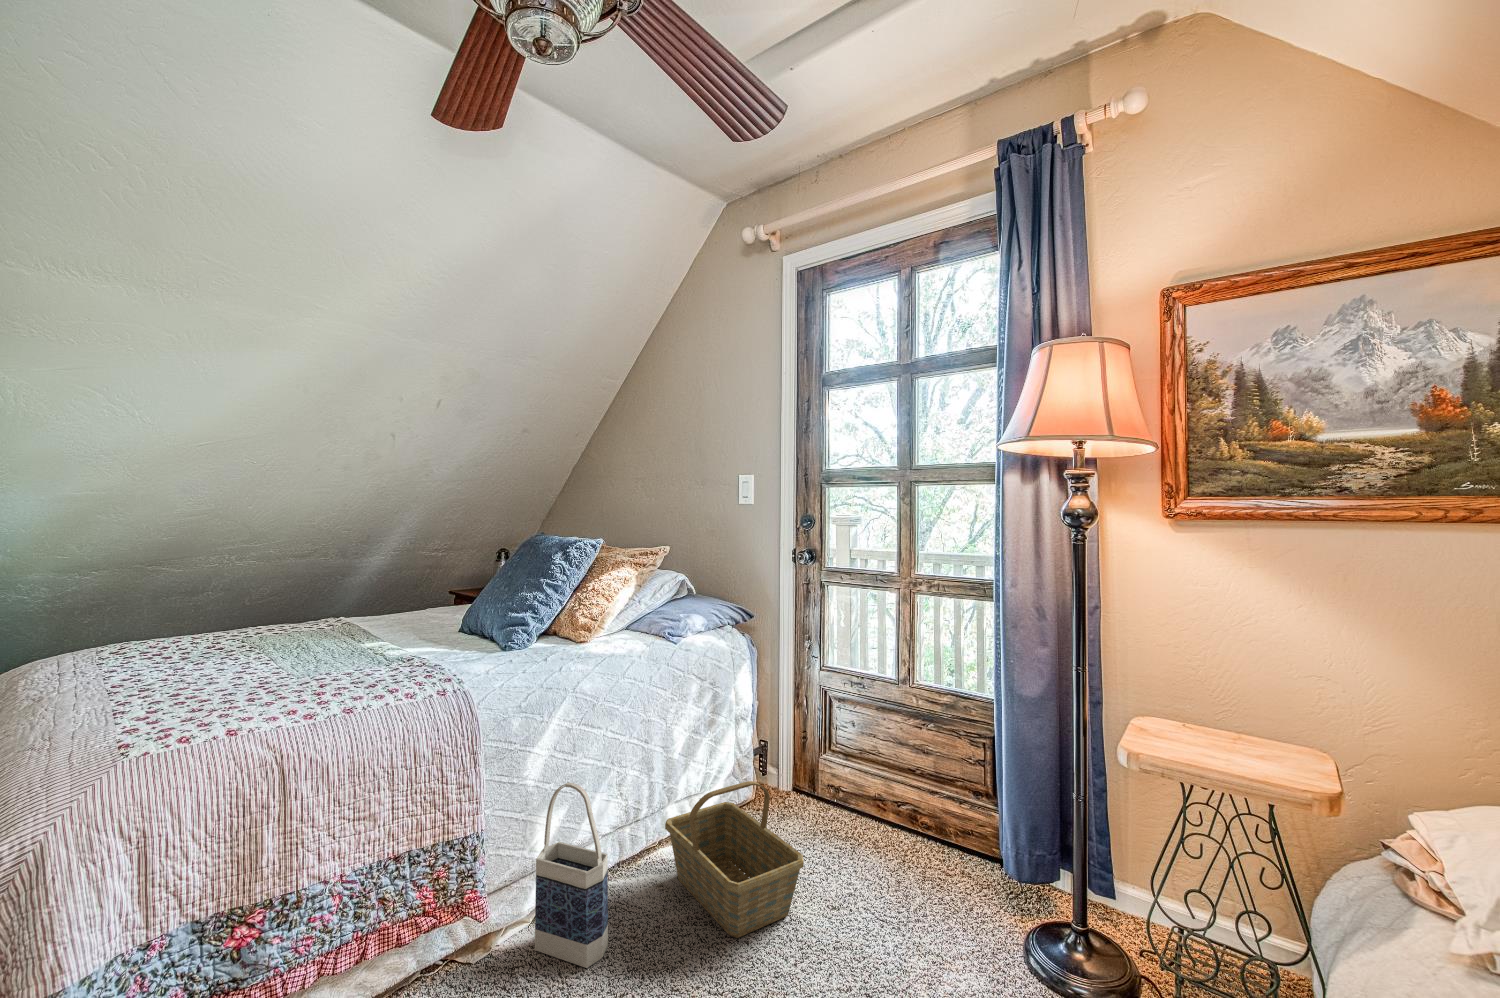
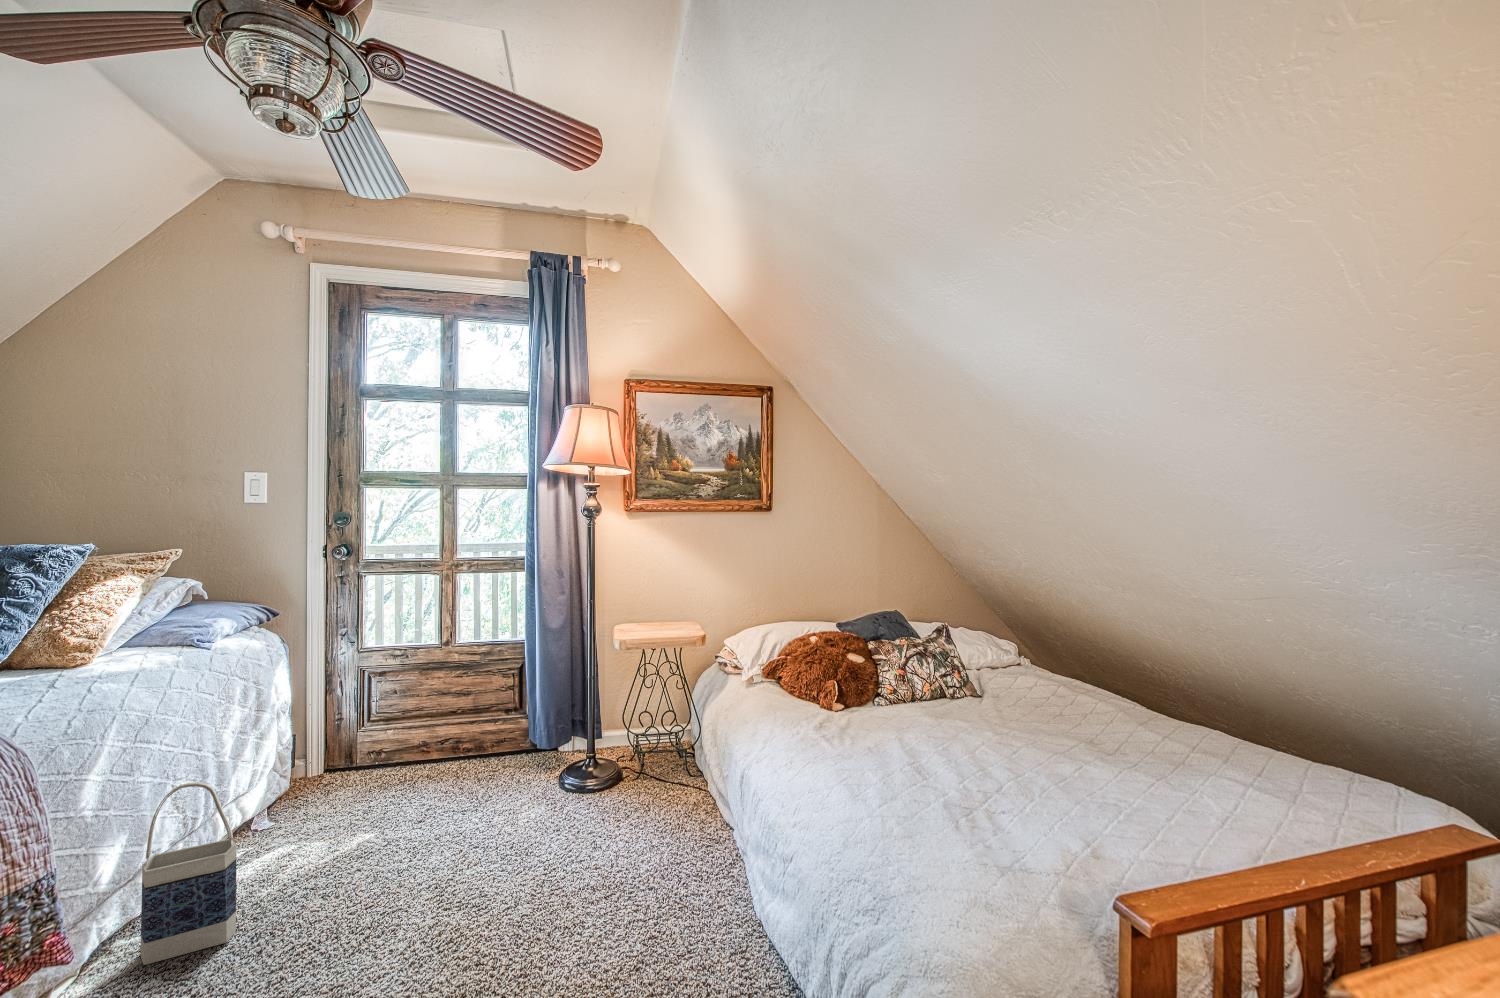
basket: present [665,781,804,938] -> none [242,746,407,866]

